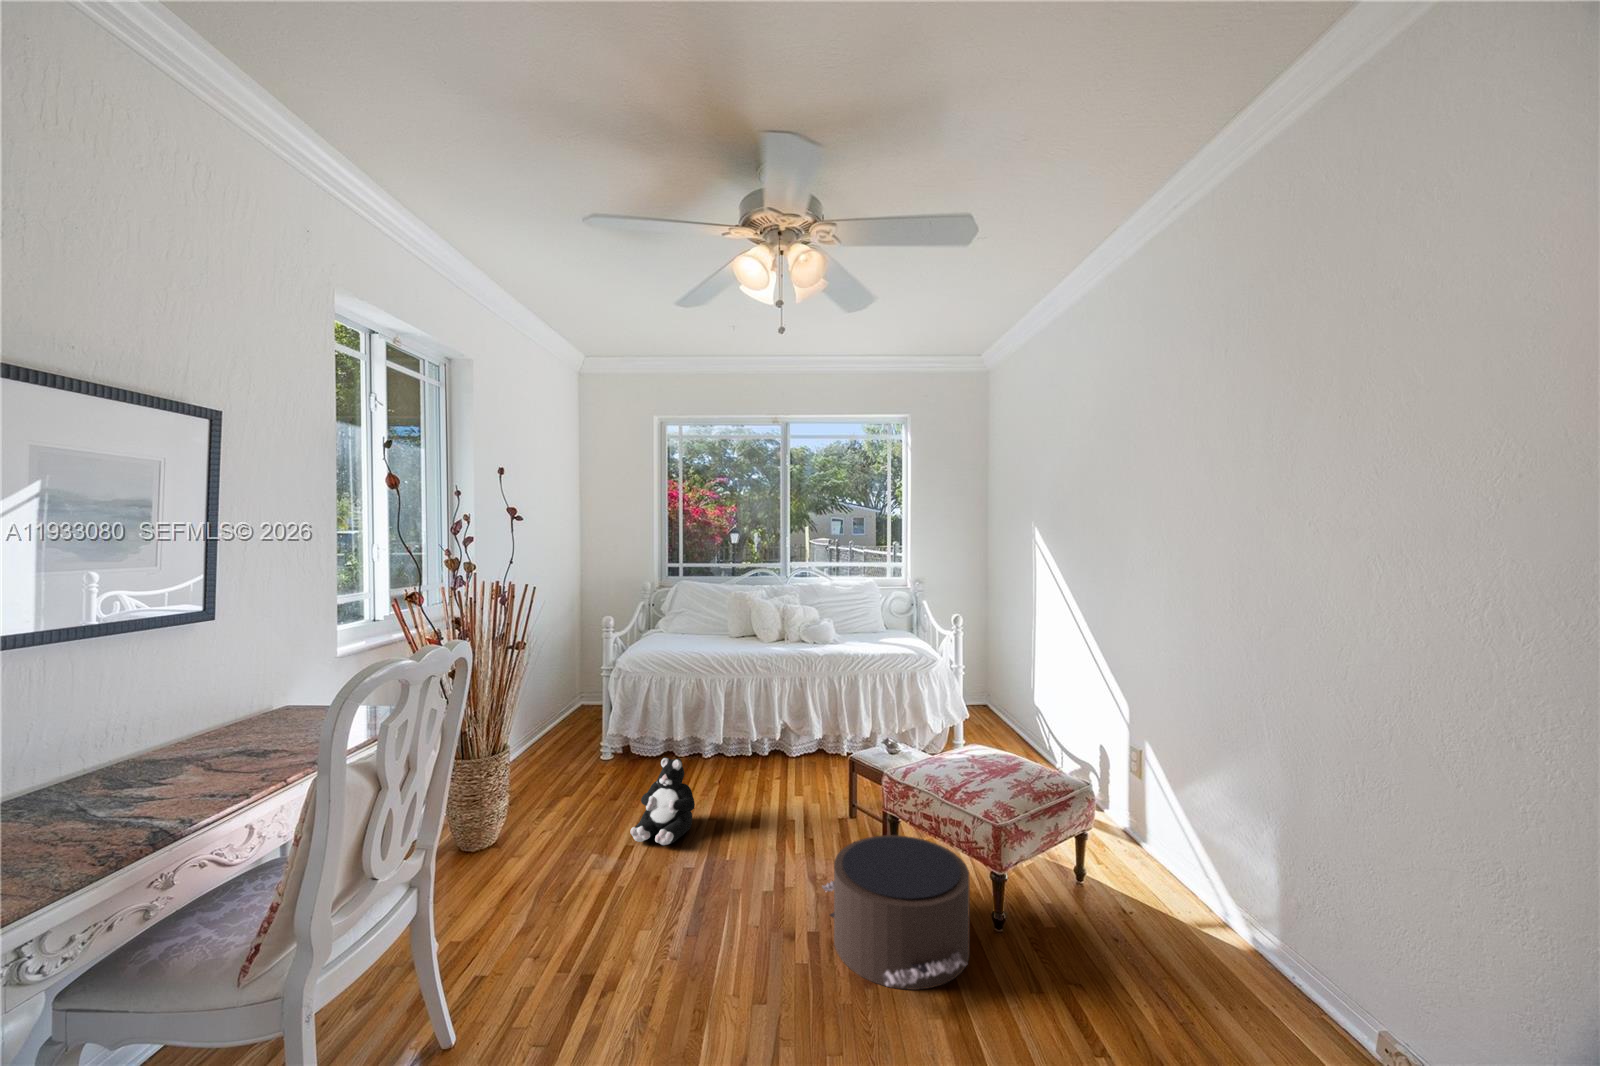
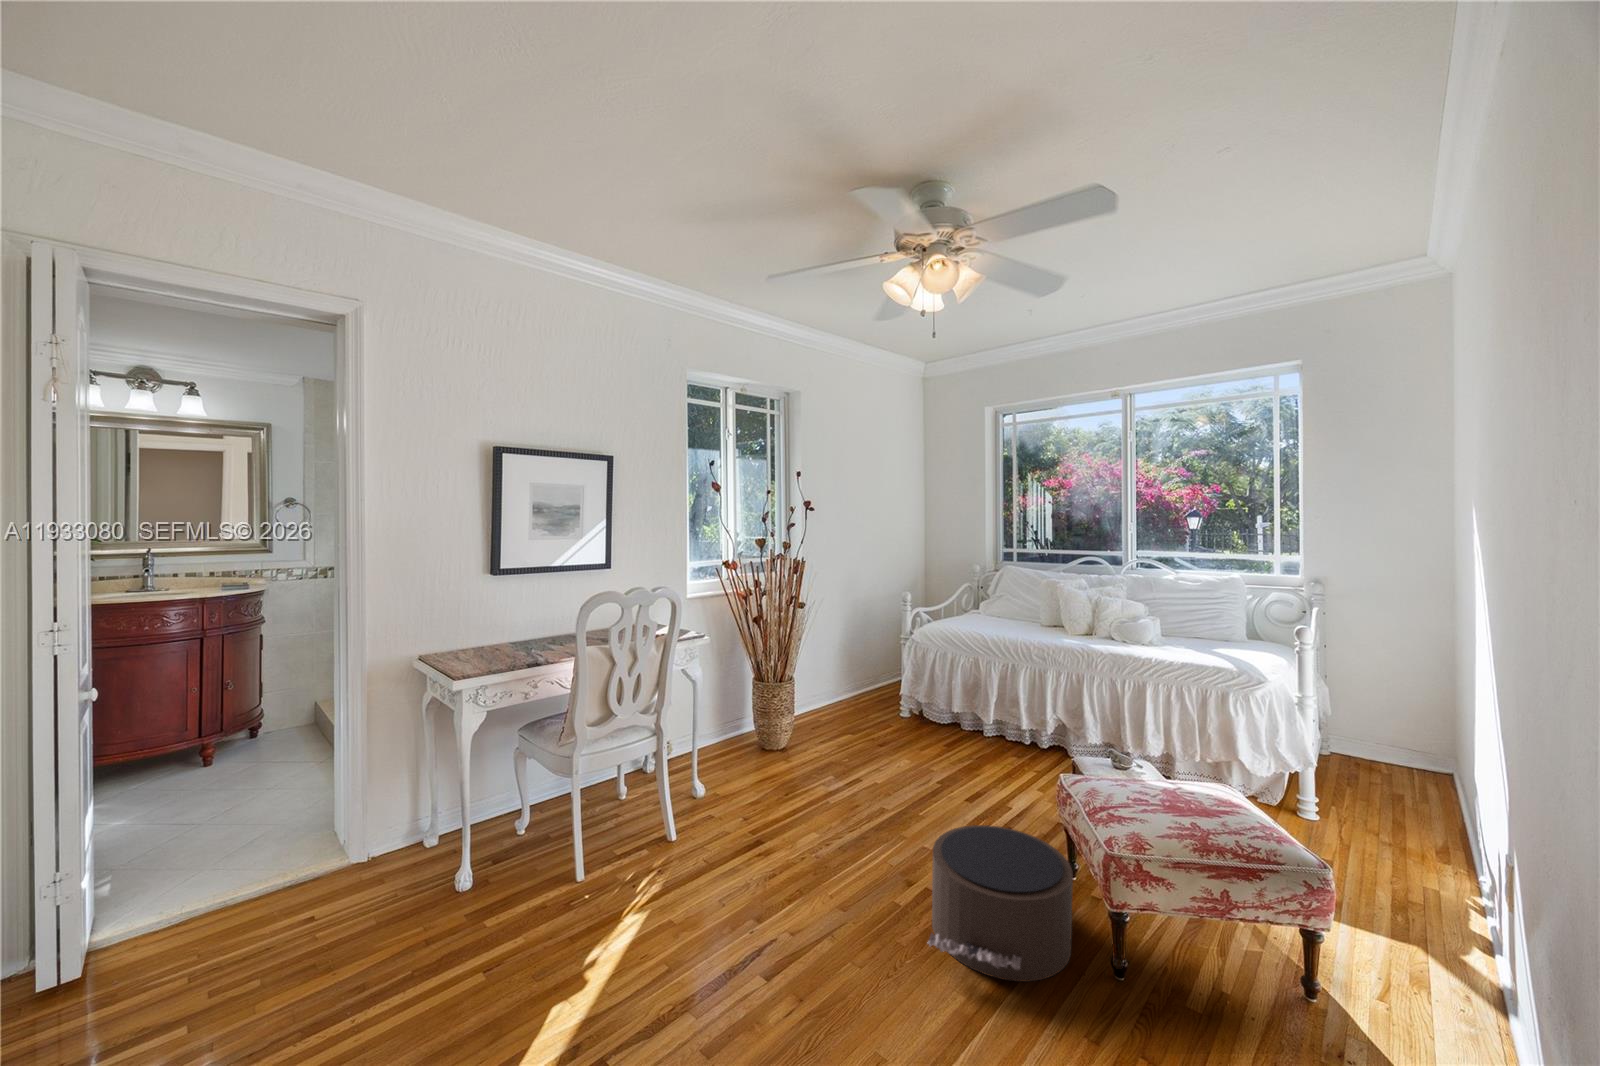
plush toy: present [630,757,695,845] -> none [861,715,919,786]

